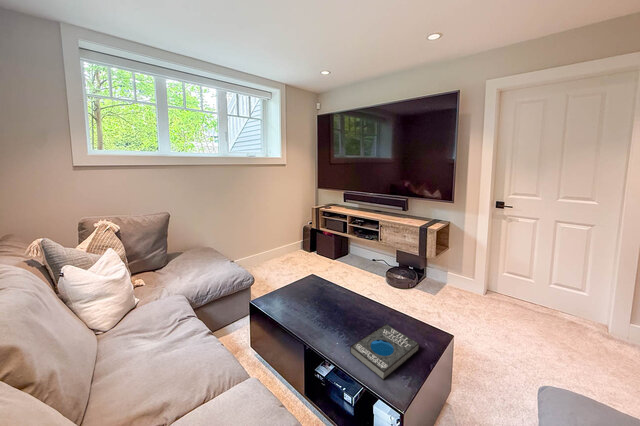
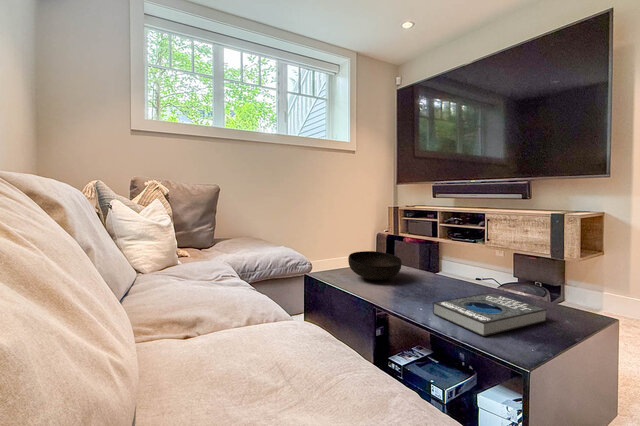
bowl: none [288,280,327,310] -> present [348,251,402,280]

